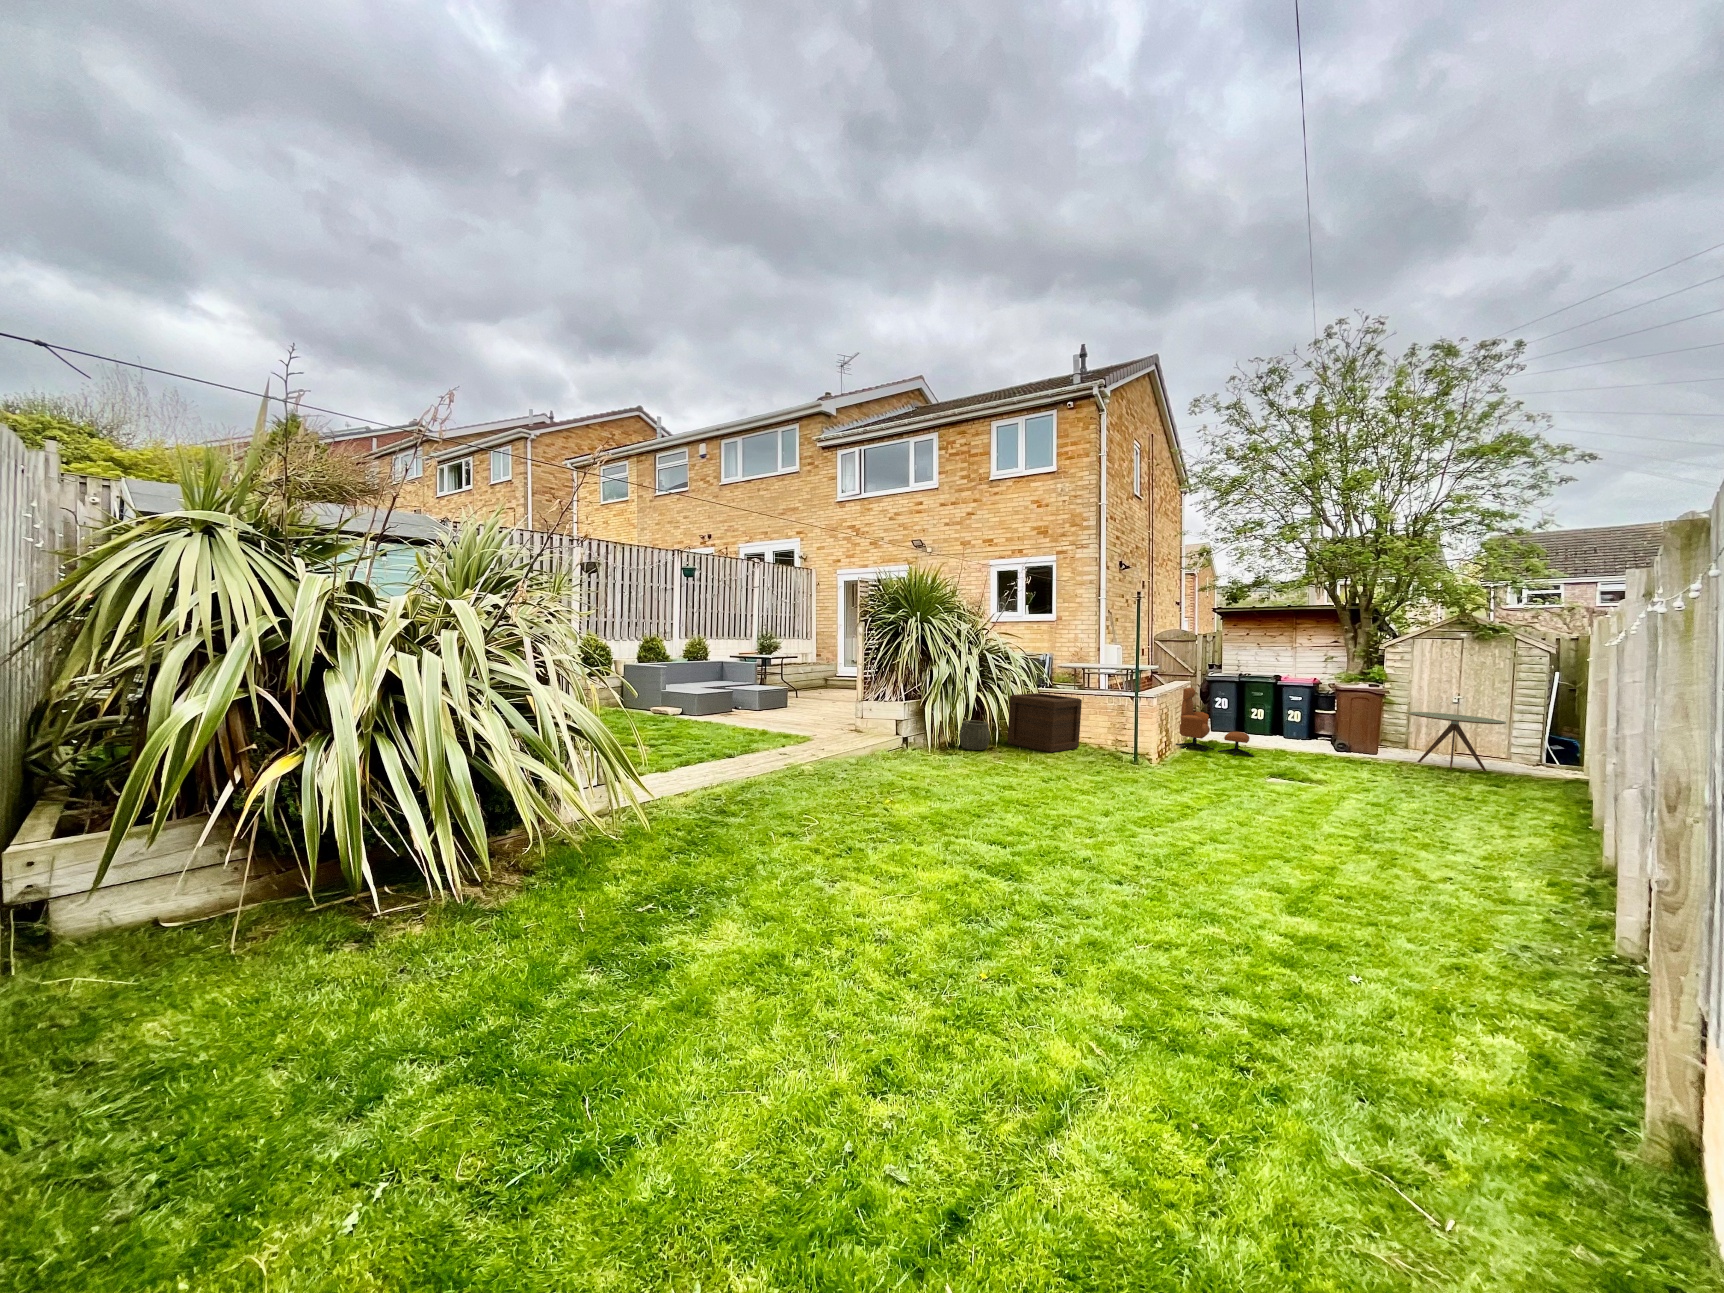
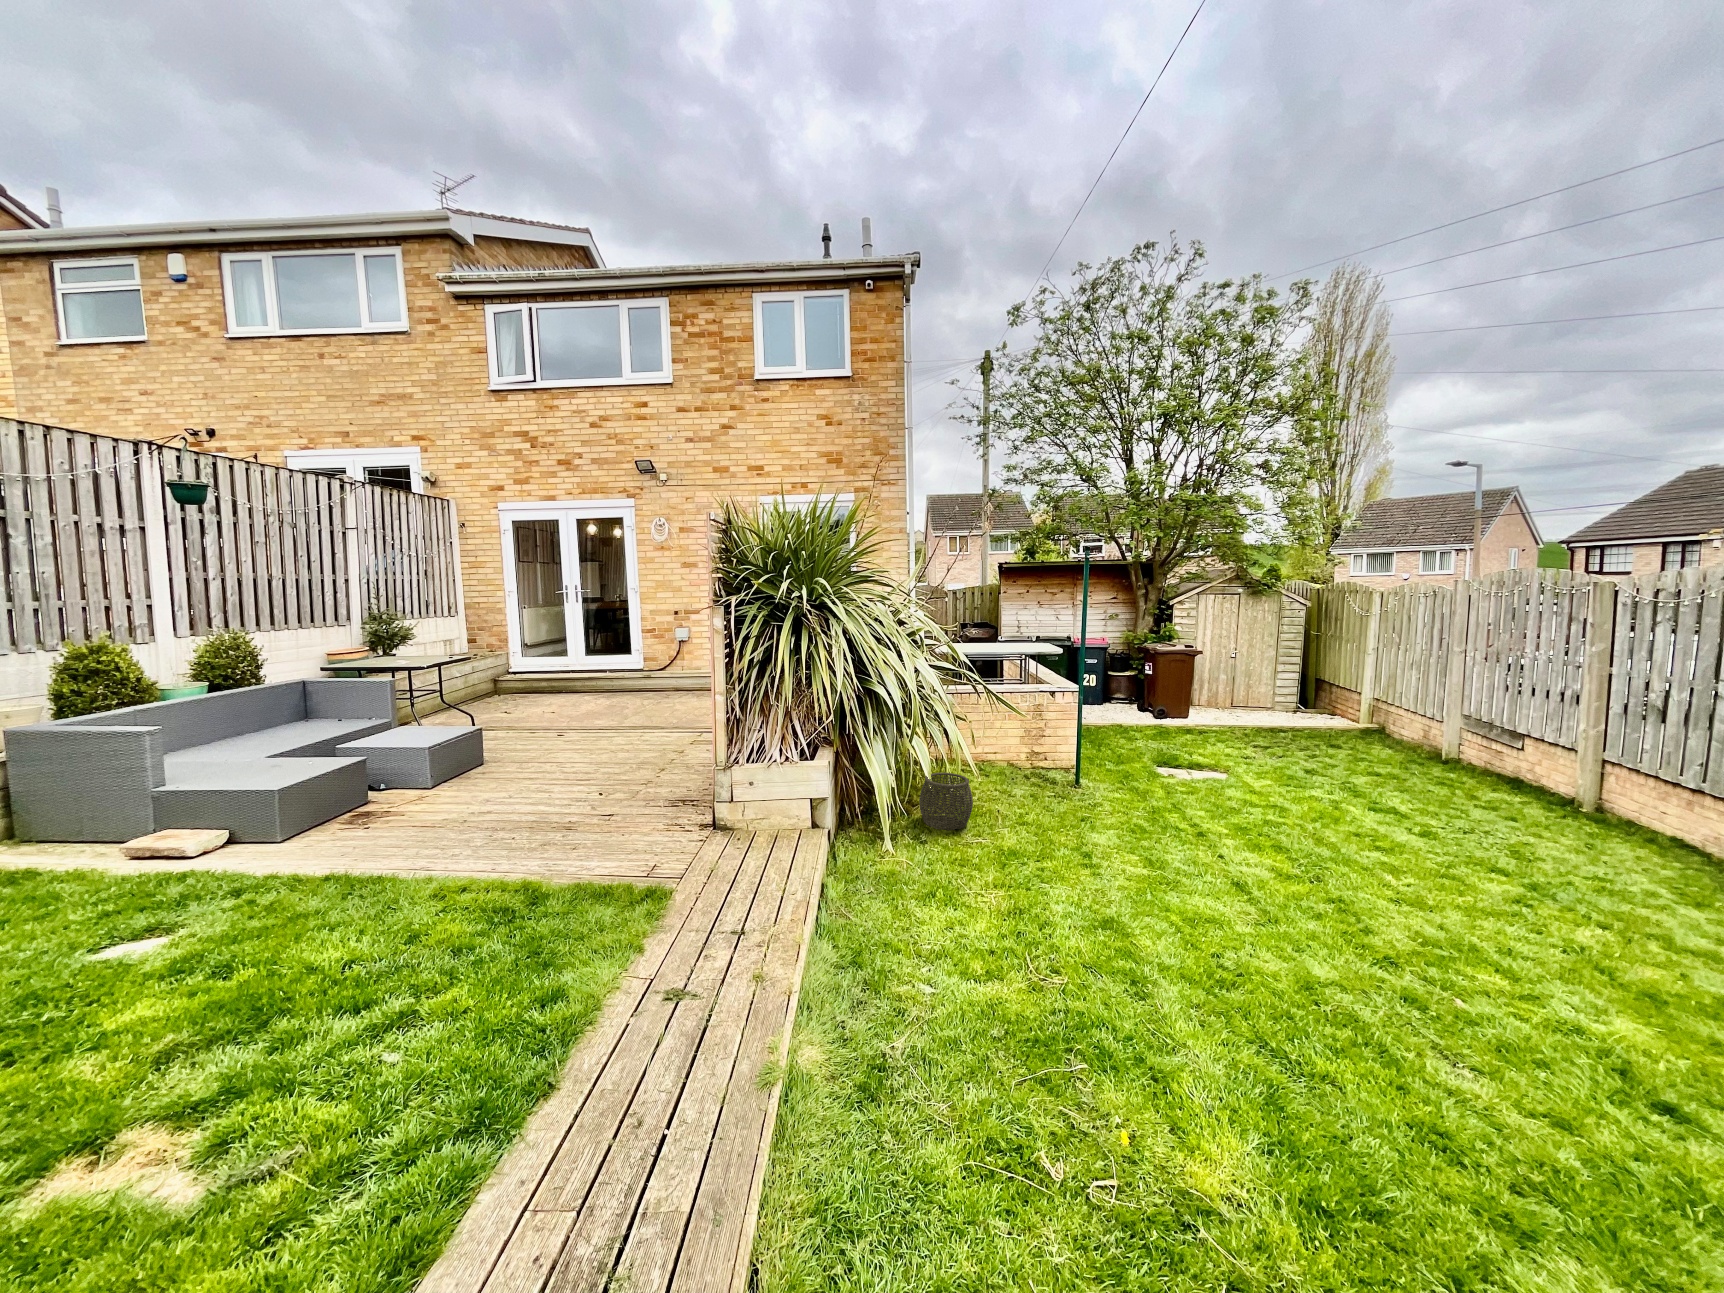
lounge chair: present [1176,687,1254,757] -> none [1093,669,1189,753]
wooden crate: present [1007,693,1082,753] -> none [960,703,1049,805]
round table: present [1408,712,1506,771] -> none [1263,671,1354,732]

